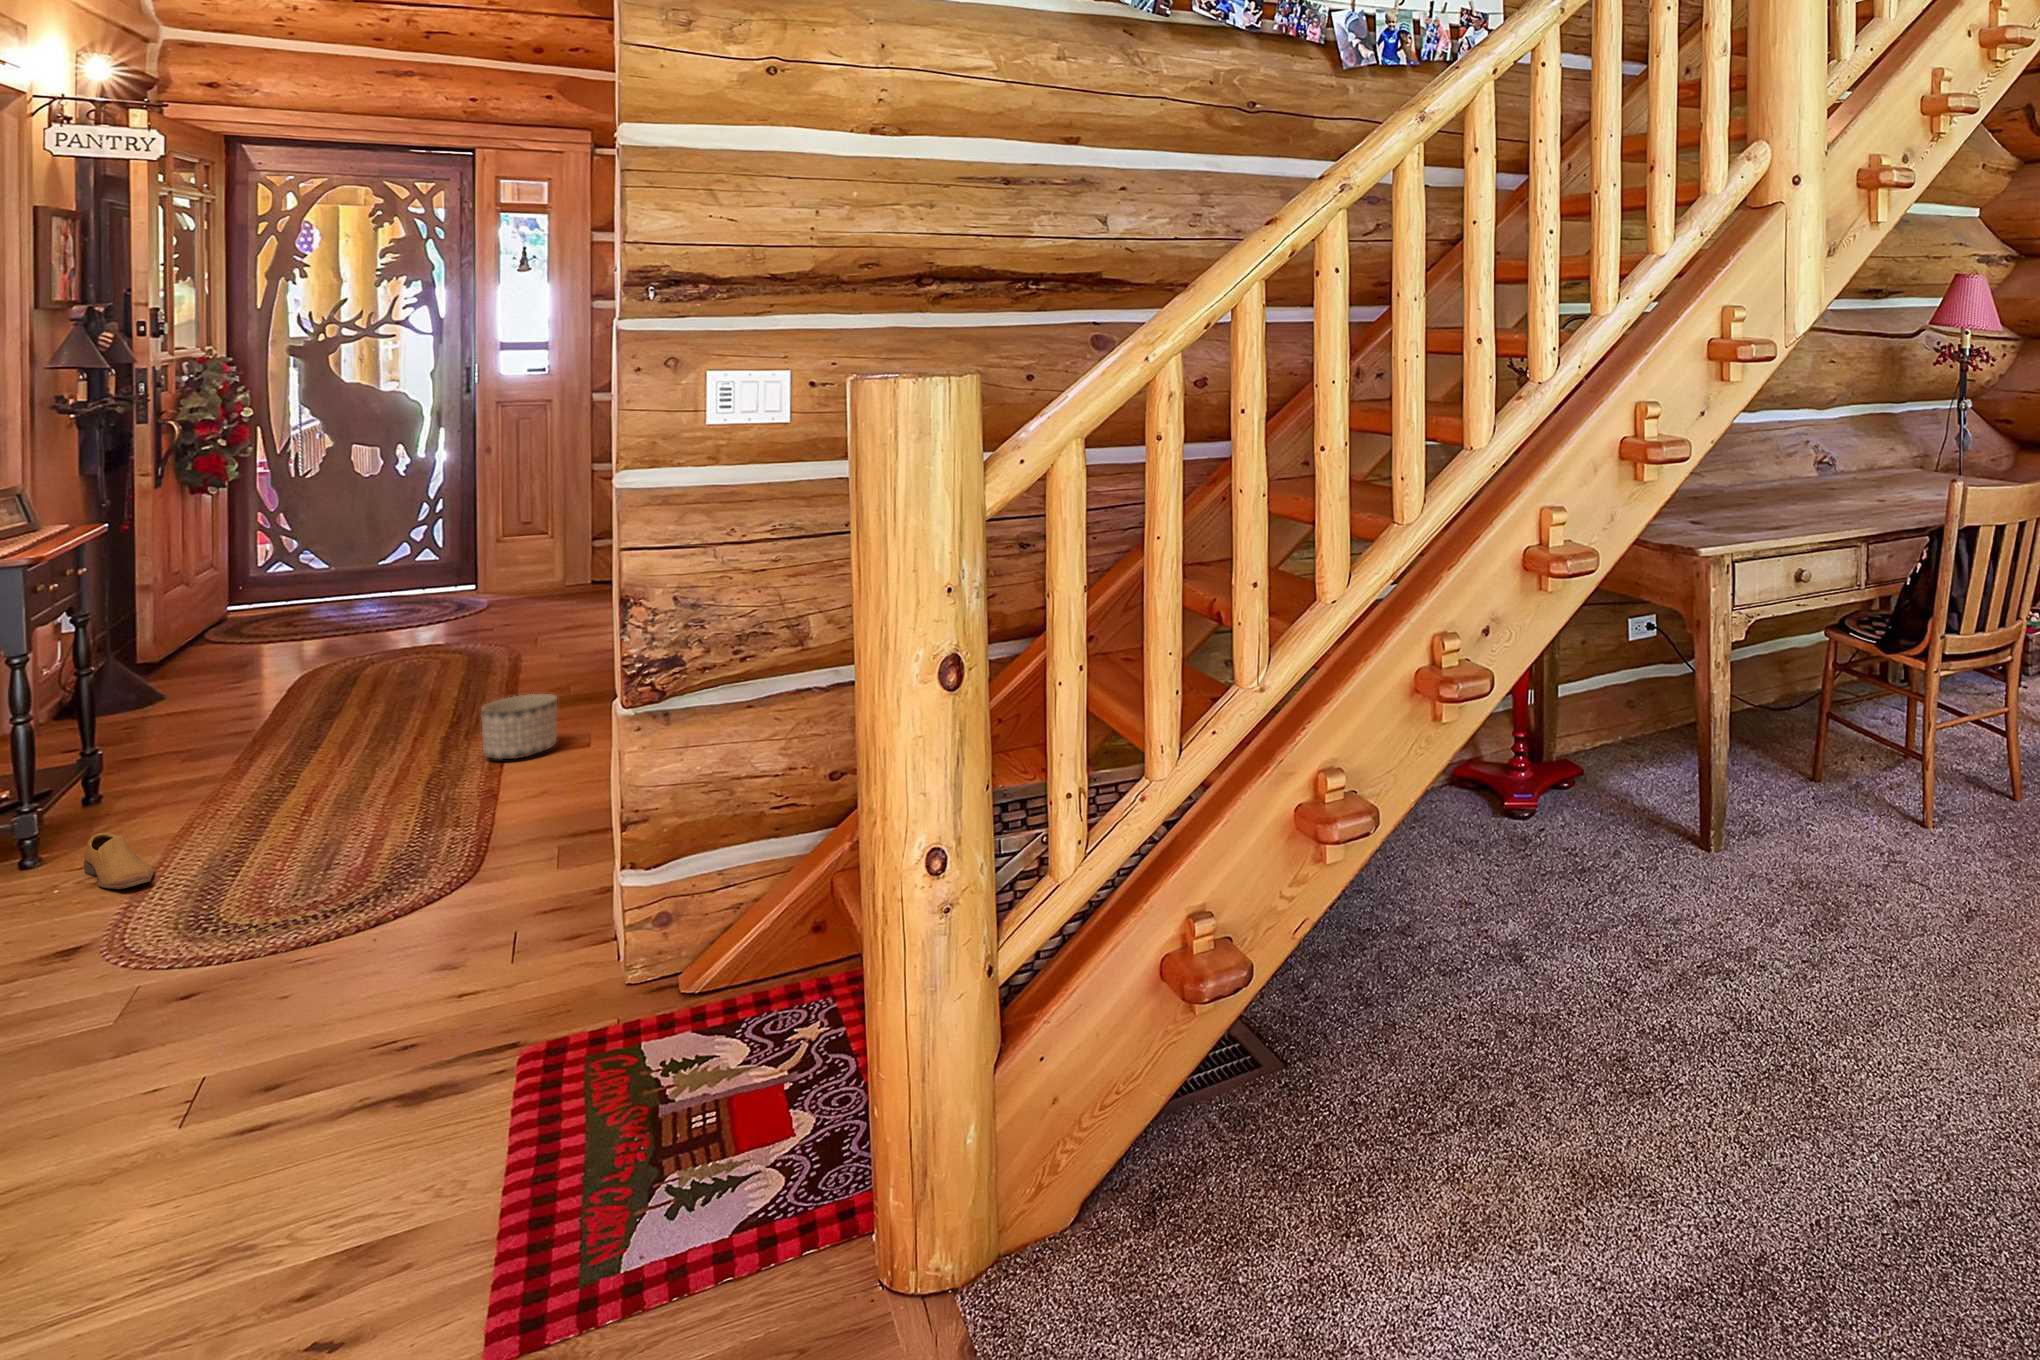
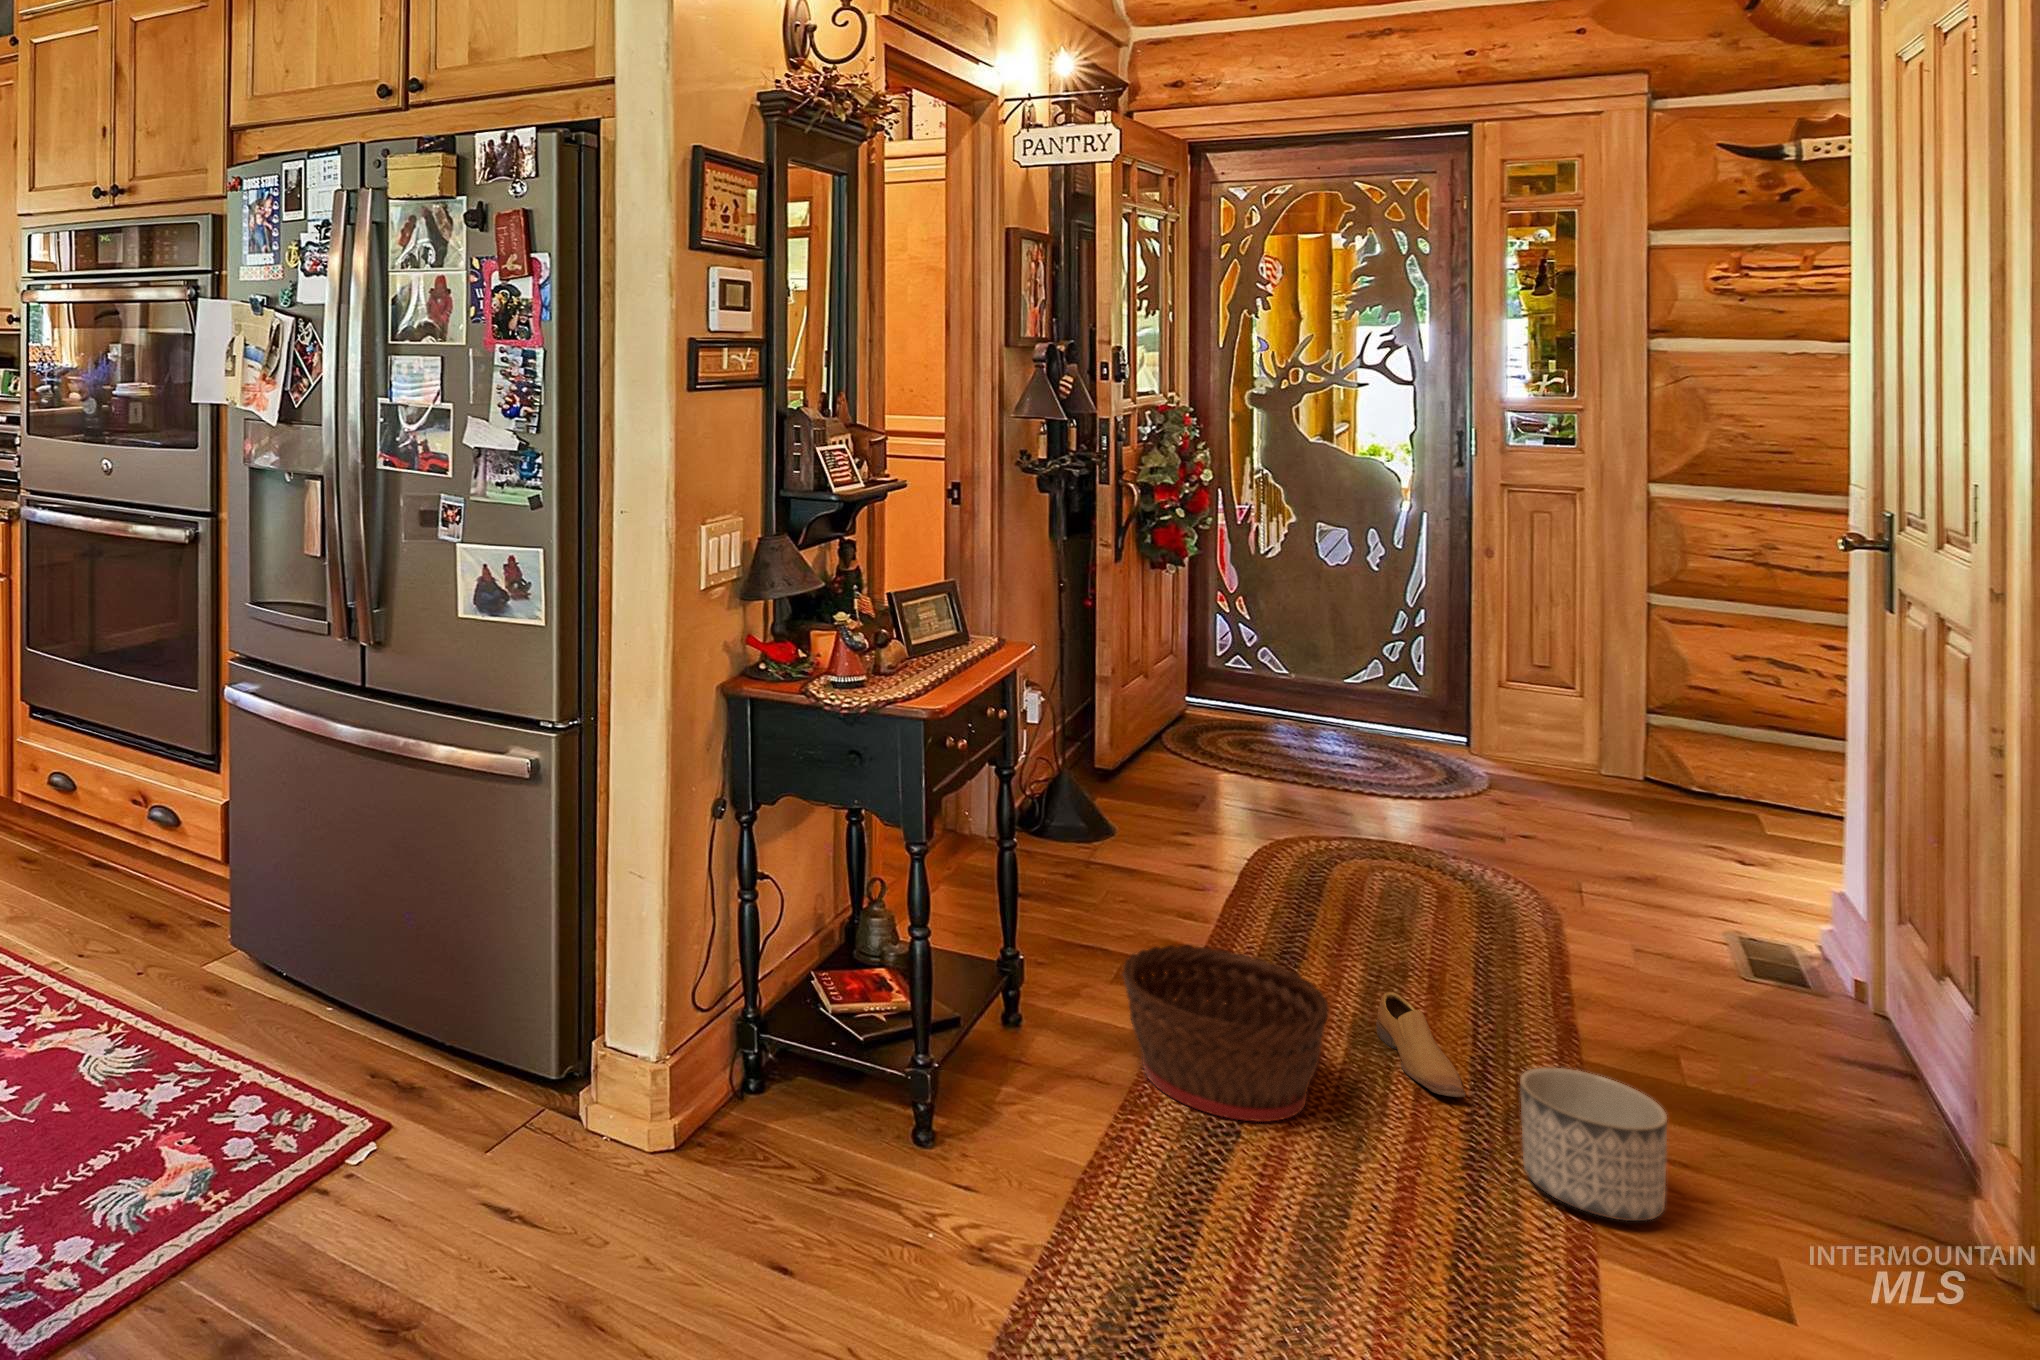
basket: none [198,706,362,804] -> present [1123,945,1329,1122]
shoe: present [84,833,154,889] -> present [1376,992,1466,1097]

